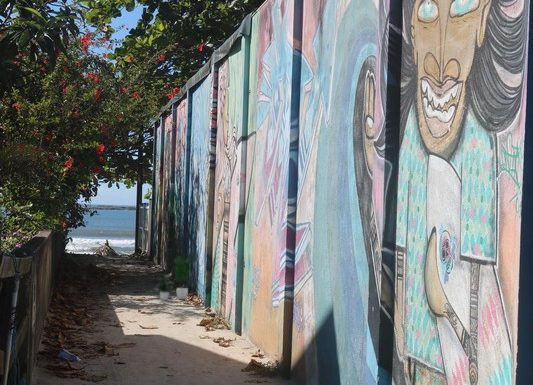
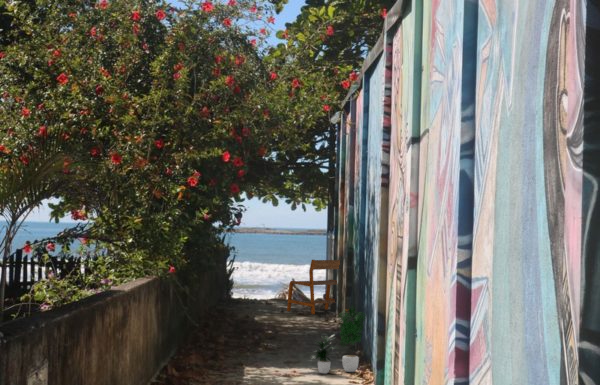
bench: none [117,224,163,265] -> present [287,260,347,314]

